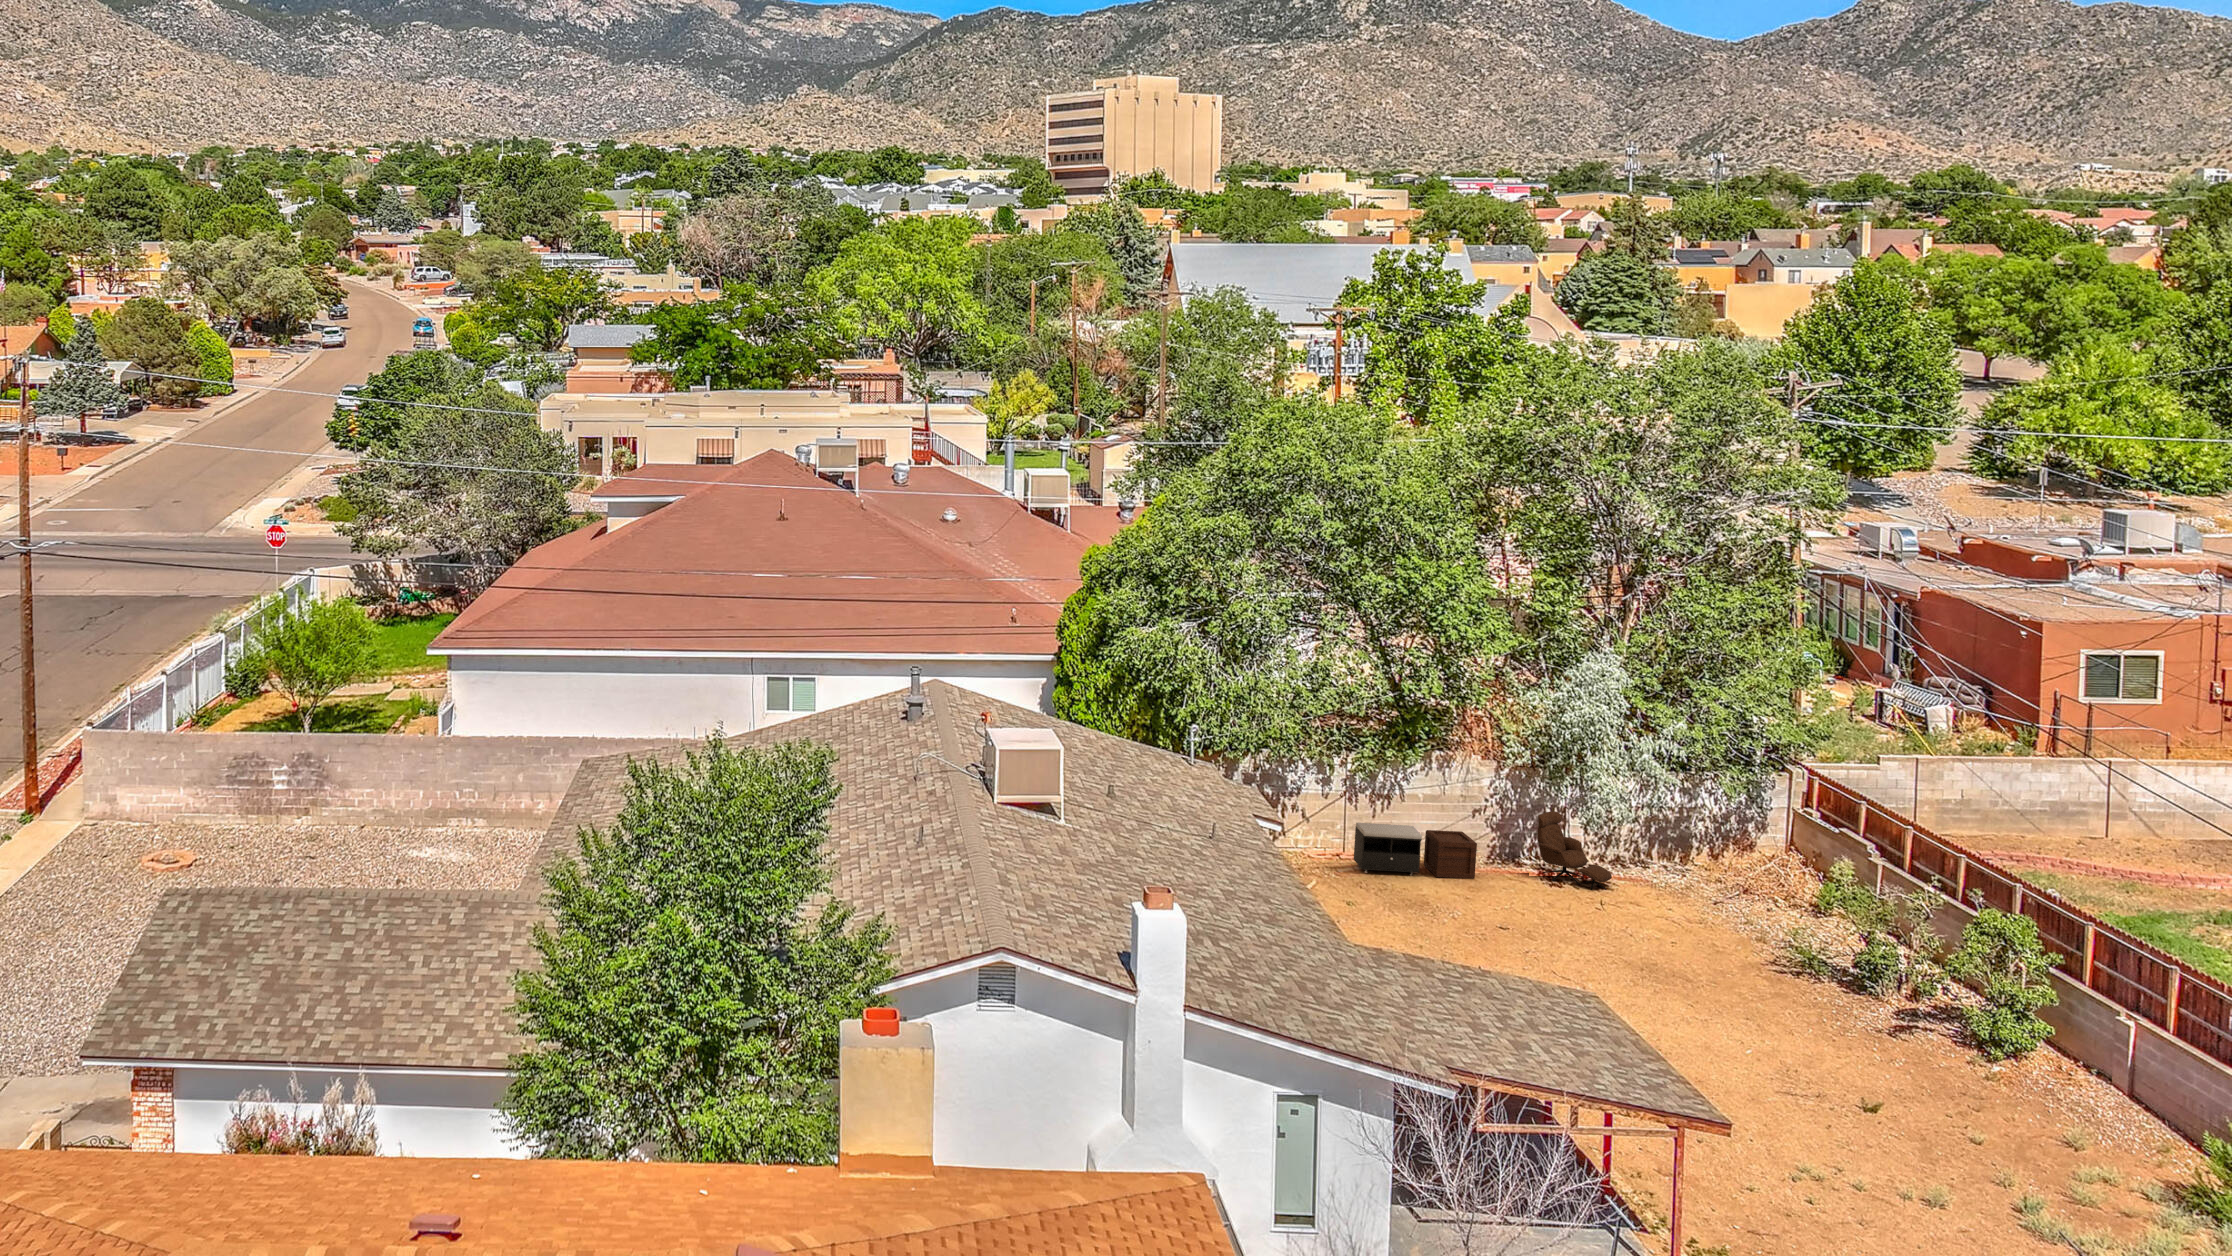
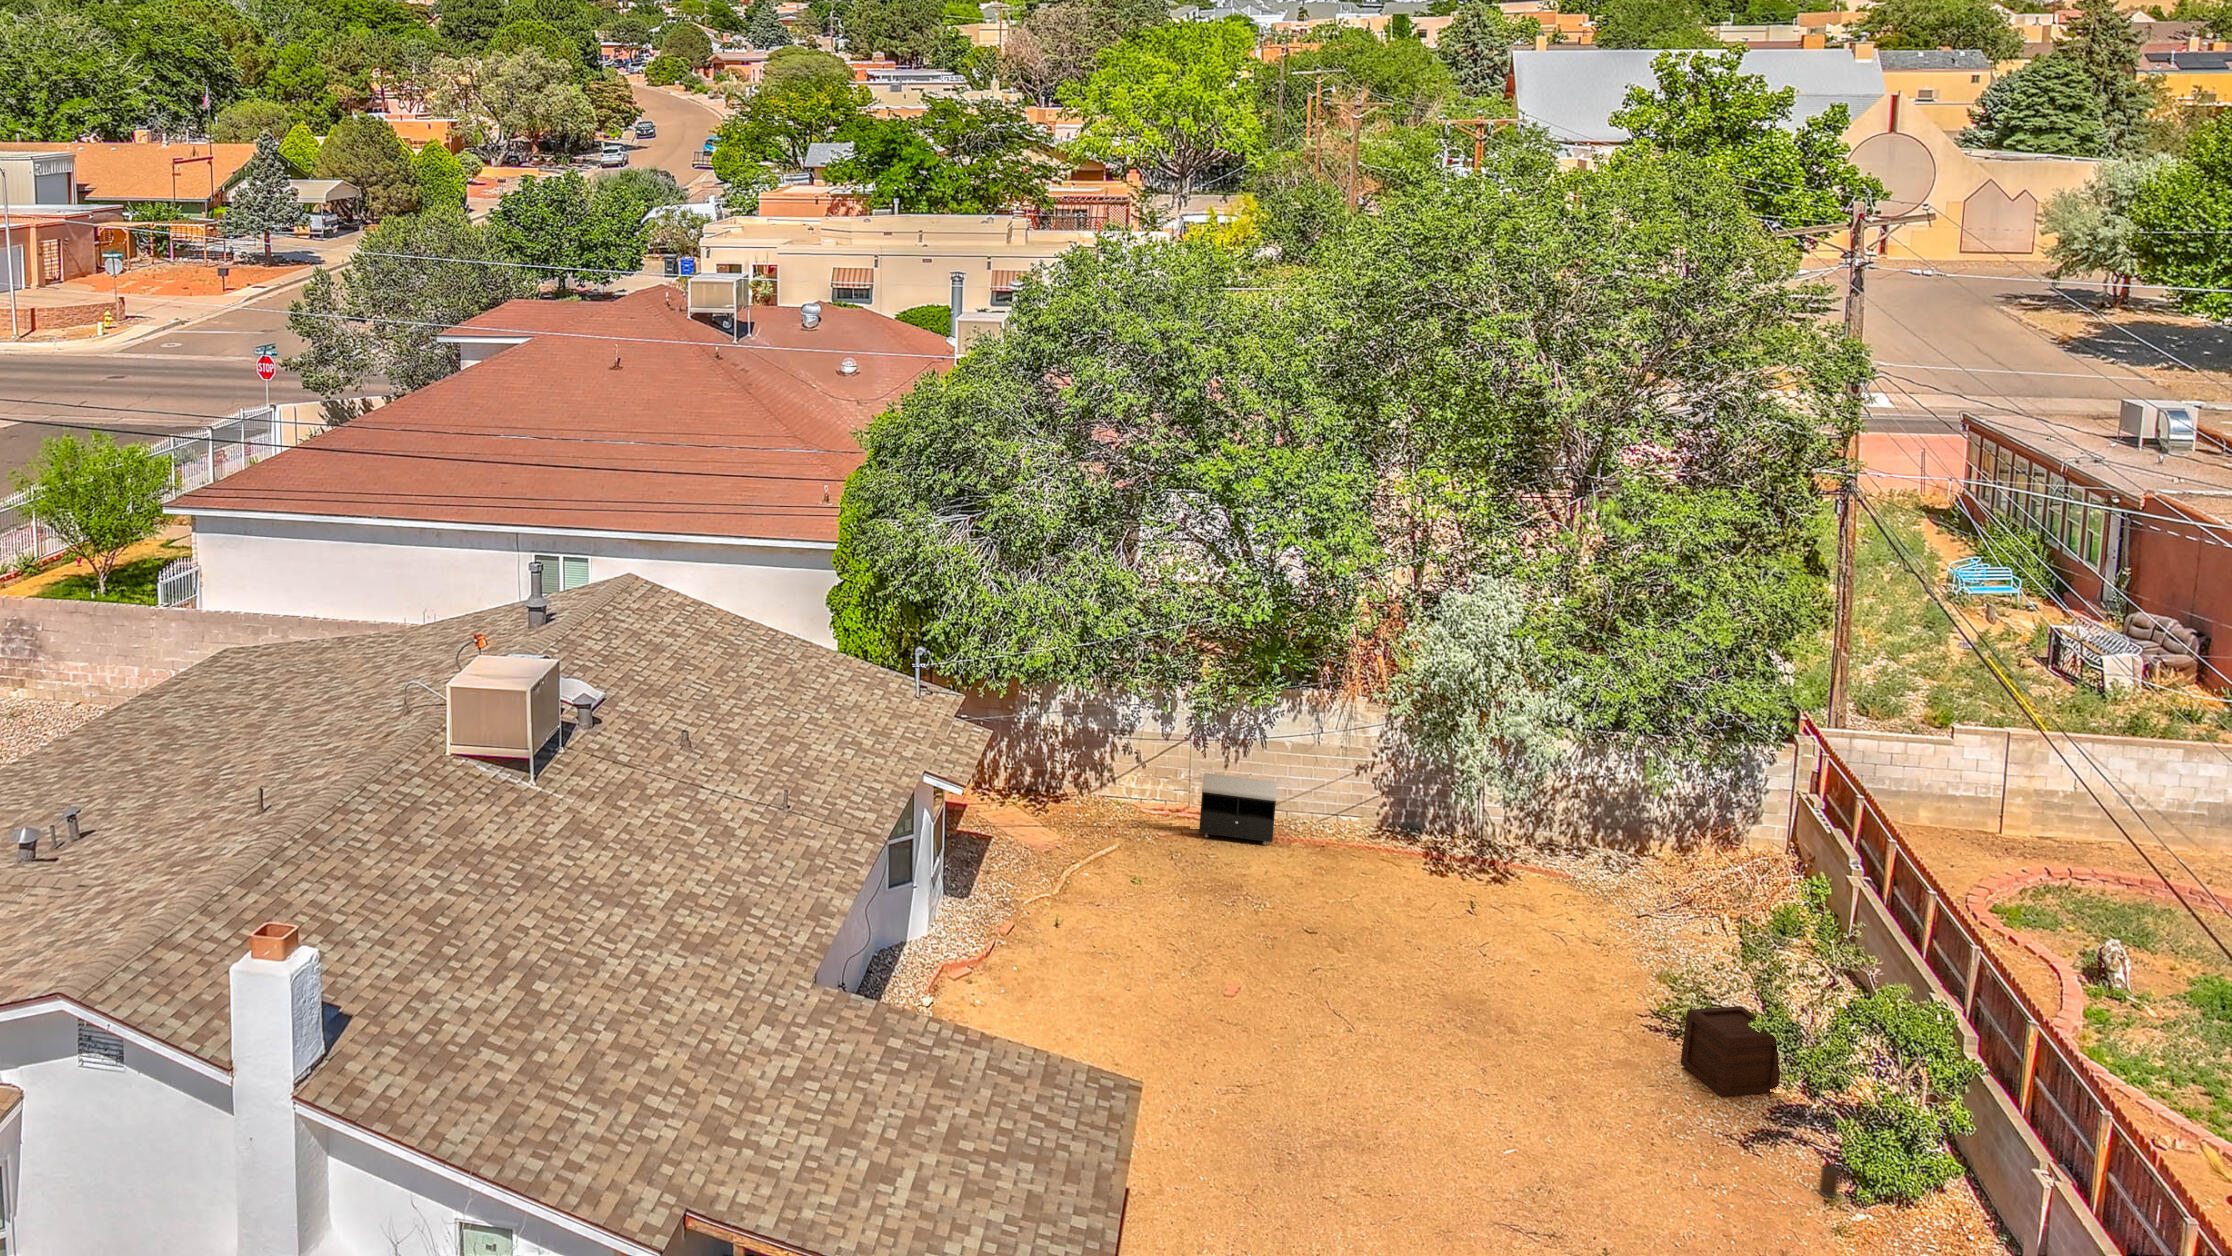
lounge chair: present [1538,811,1612,890] -> none [1435,776,1524,884]
wooden crate: present [1424,830,1477,879] -> present [1681,1006,1780,1096]
watering can: none [1952,1031,1977,1064] -> present [1819,1164,1841,1198]

